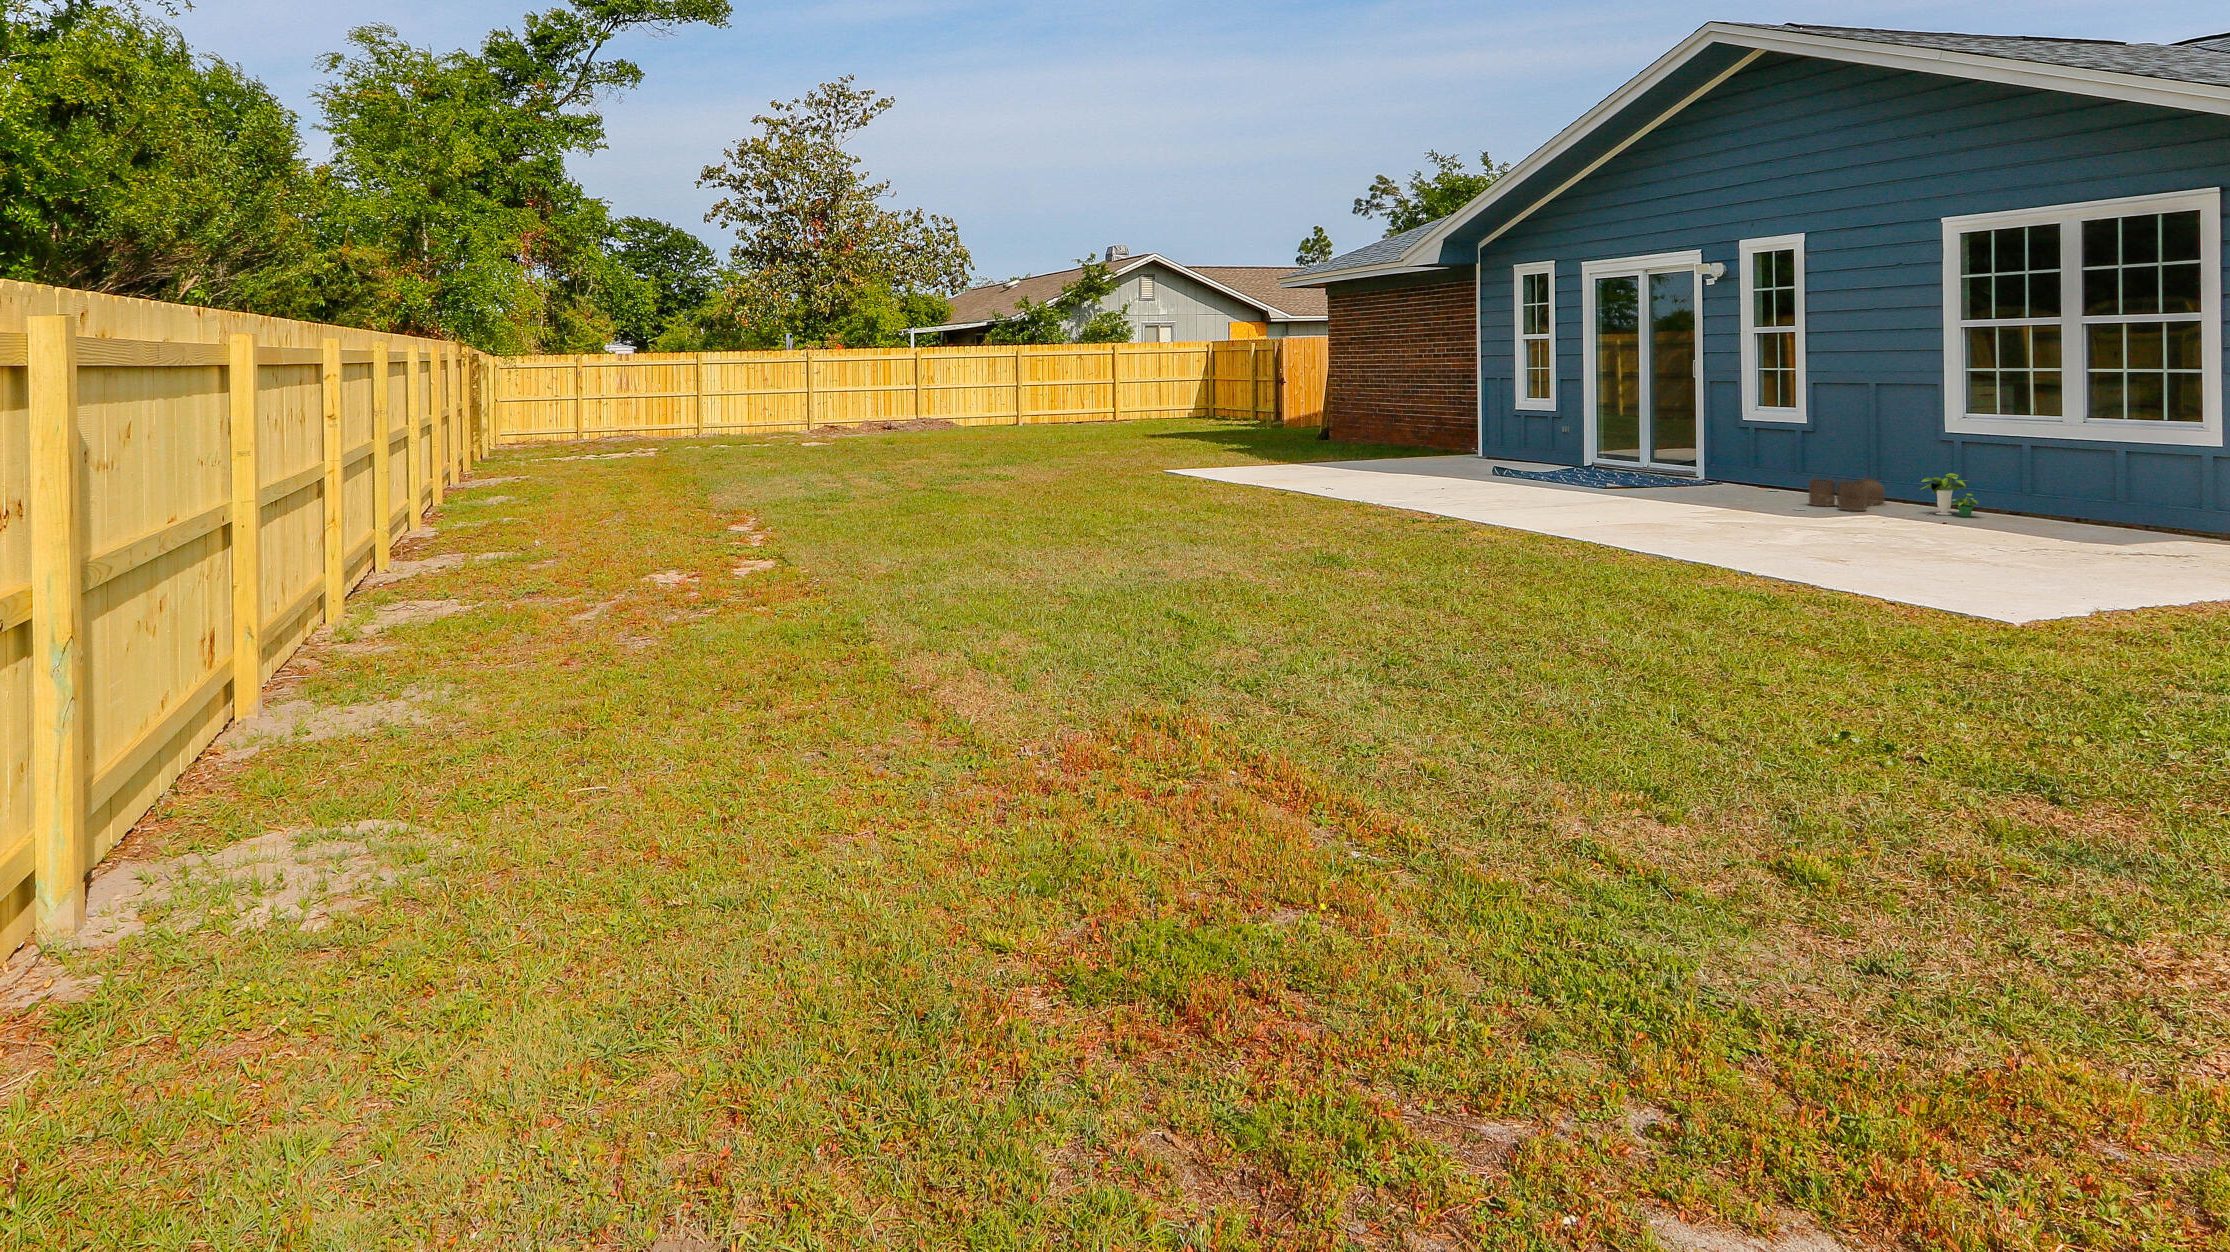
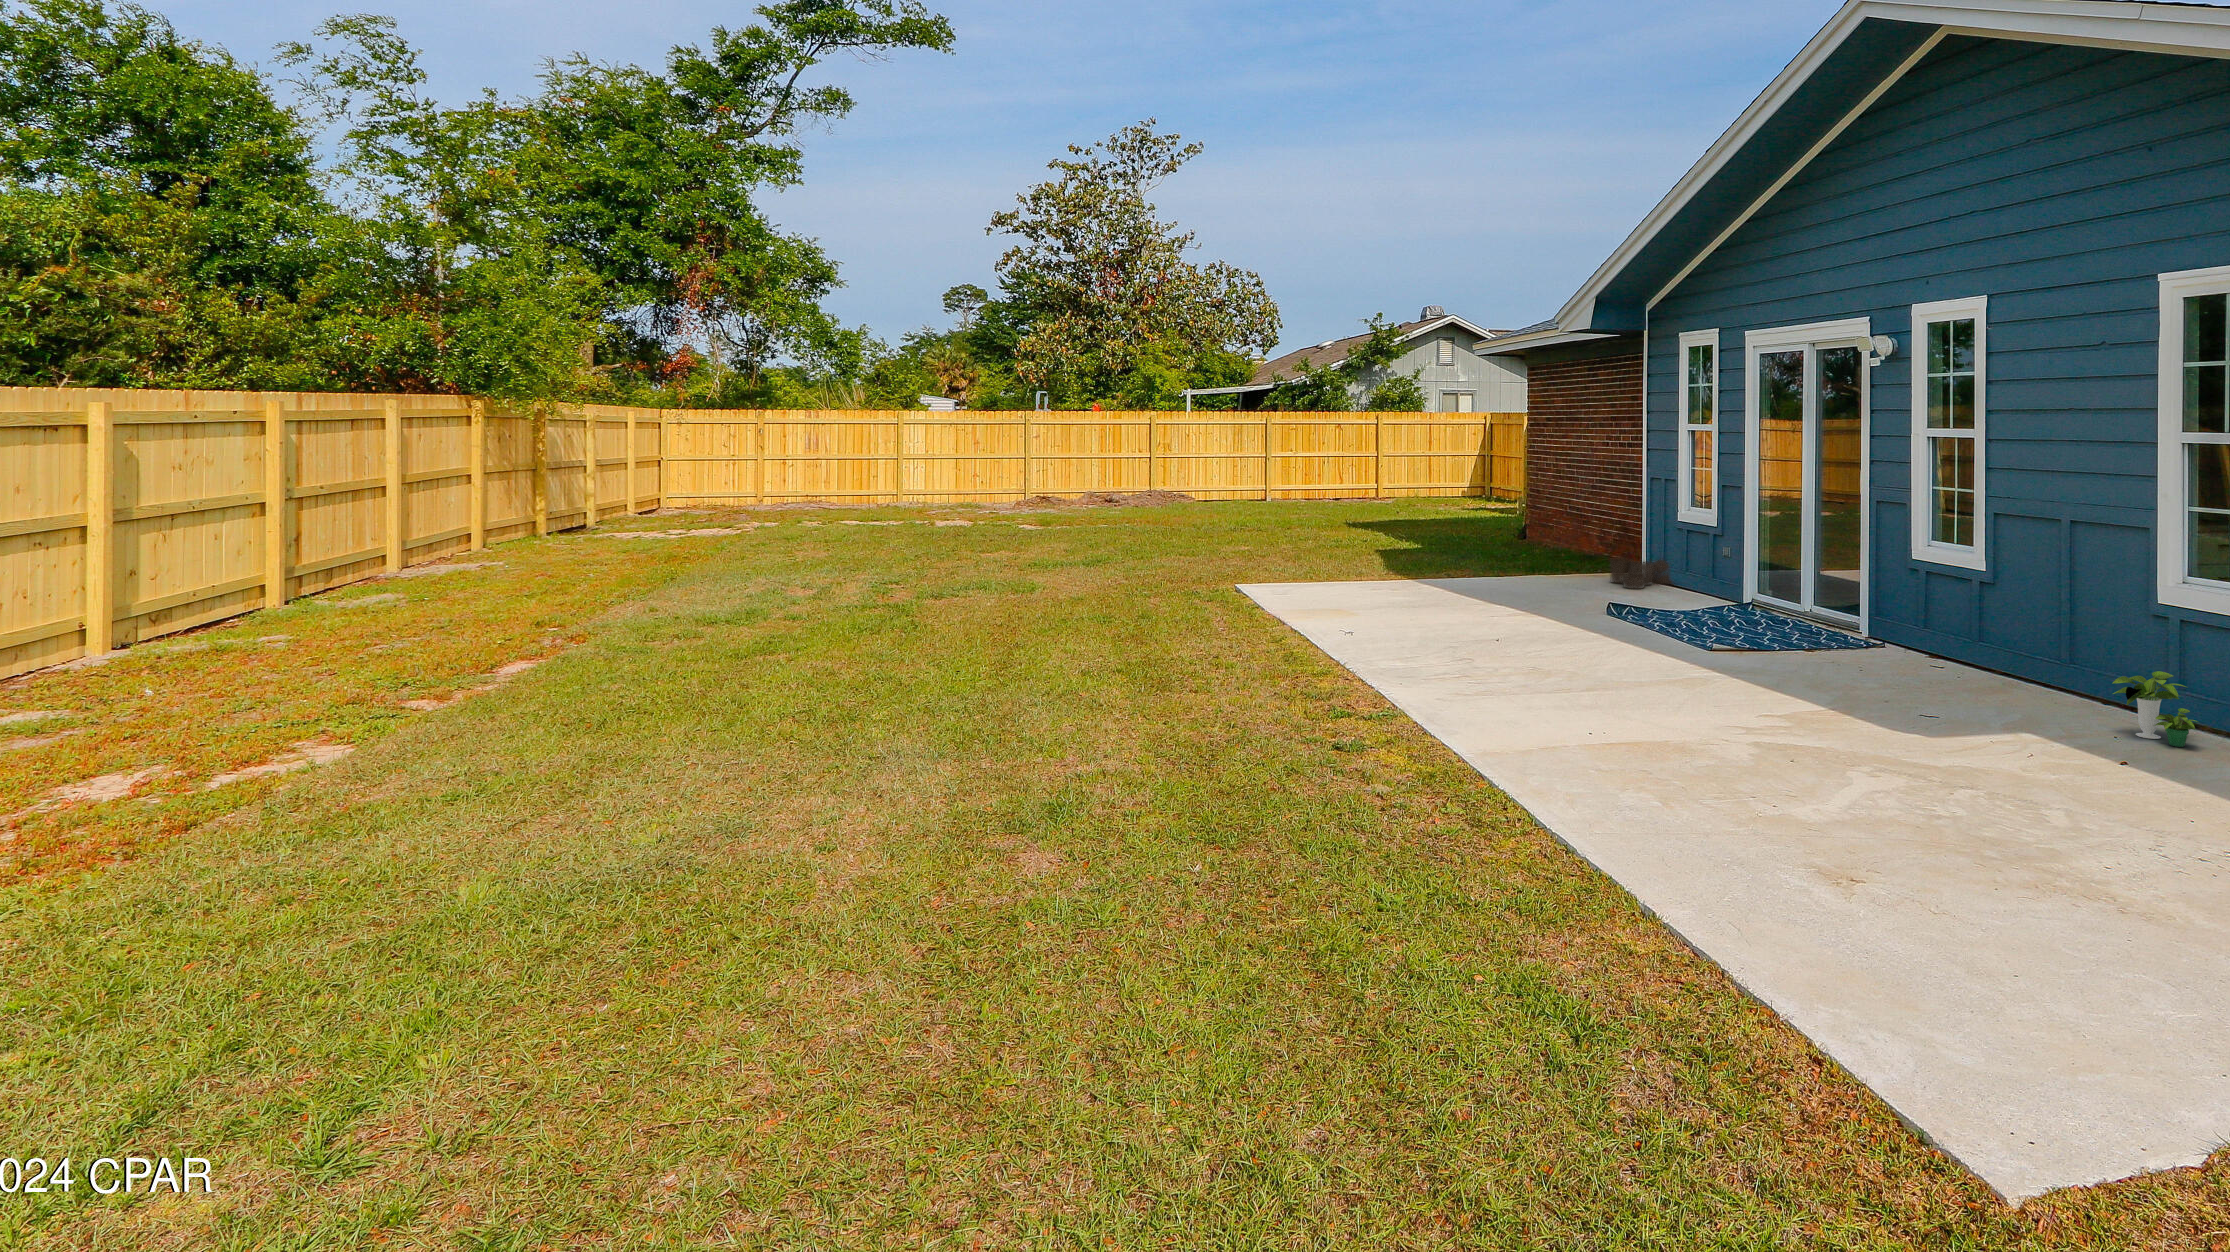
woven basket: present [1809,479,1885,511] -> present [1610,558,1673,589]

